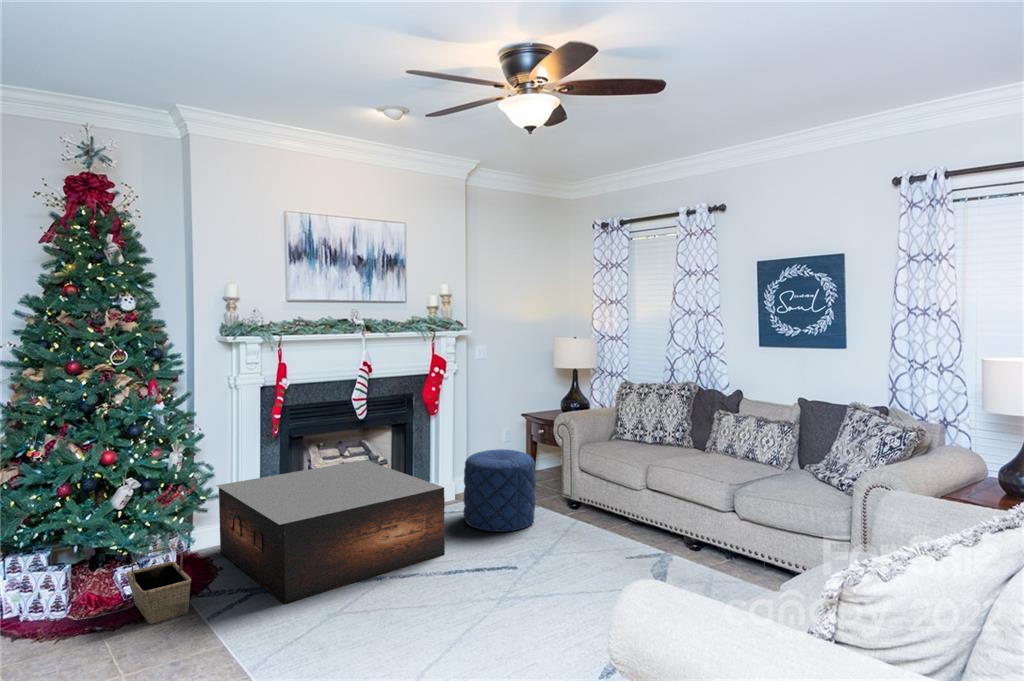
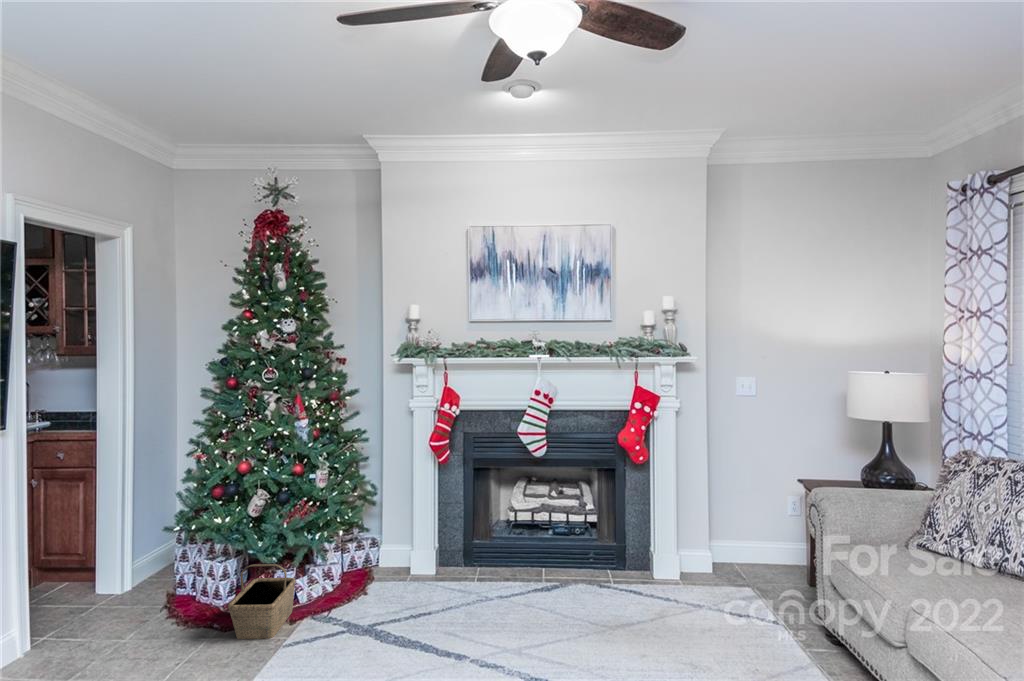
pouf: present [463,449,536,532] -> none [640,522,748,654]
coffee table: present [216,460,445,604] -> none [336,505,565,663]

